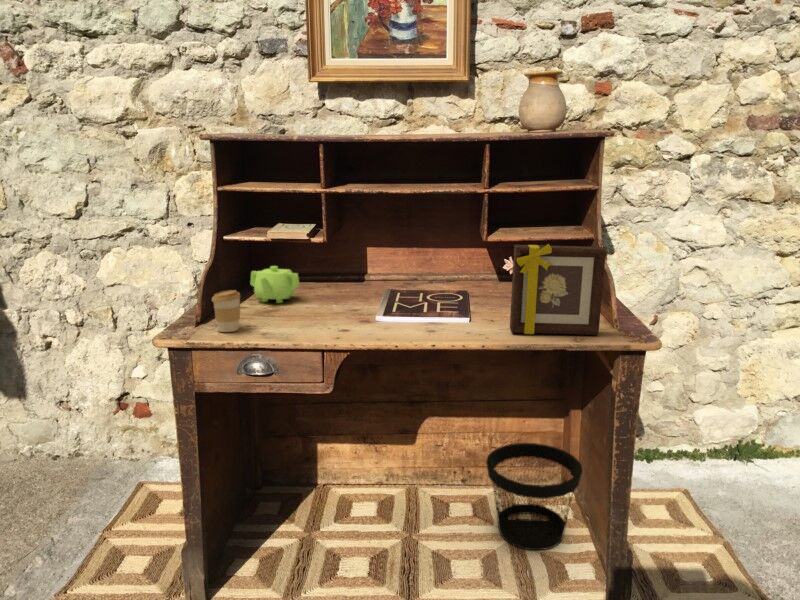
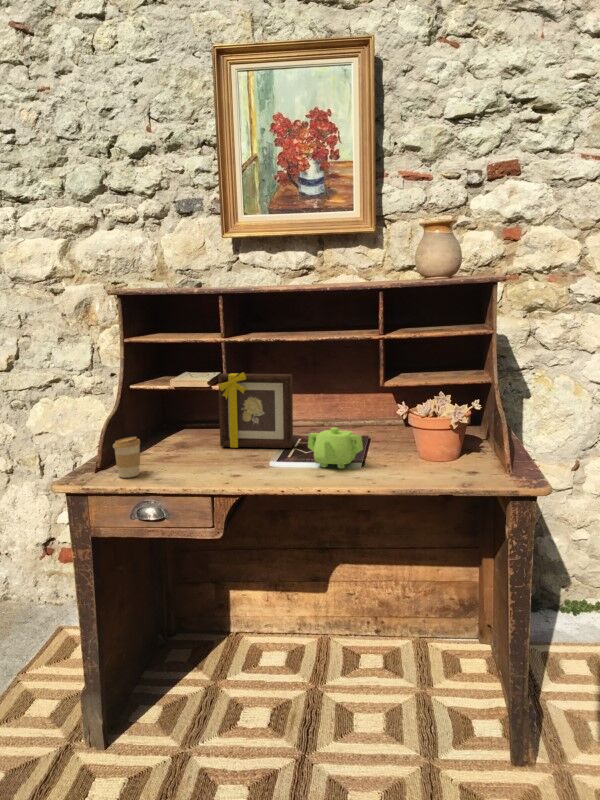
picture frame: present [510,244,606,335] -> present [218,372,293,448]
teapot: present [250,266,300,303] -> present [308,427,363,469]
wastebasket: present [486,443,582,550] -> none [392,593,492,707]

